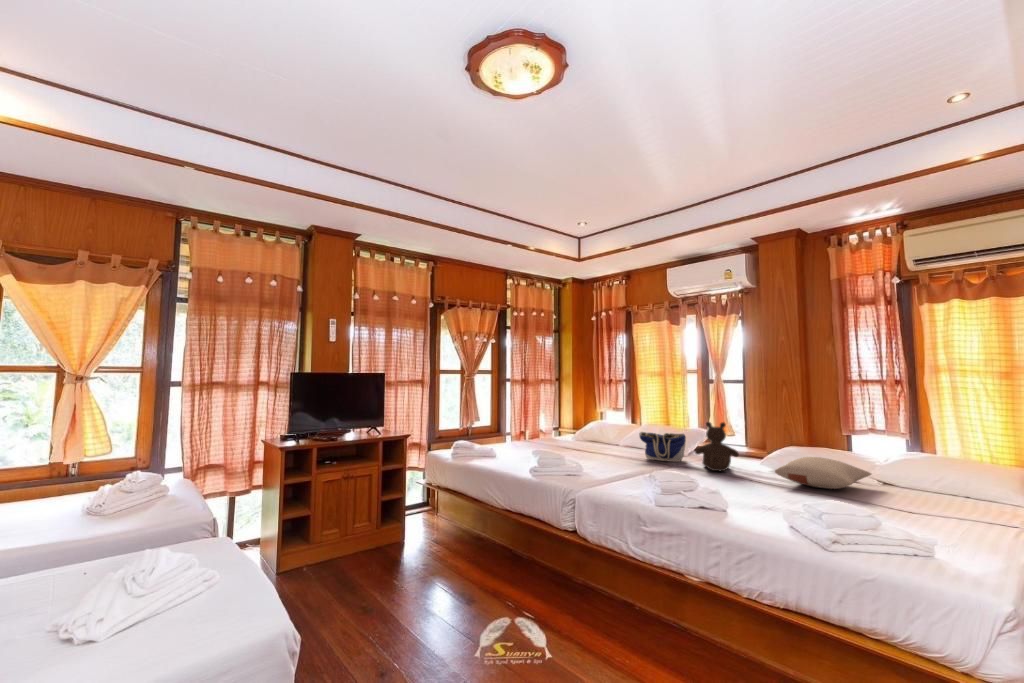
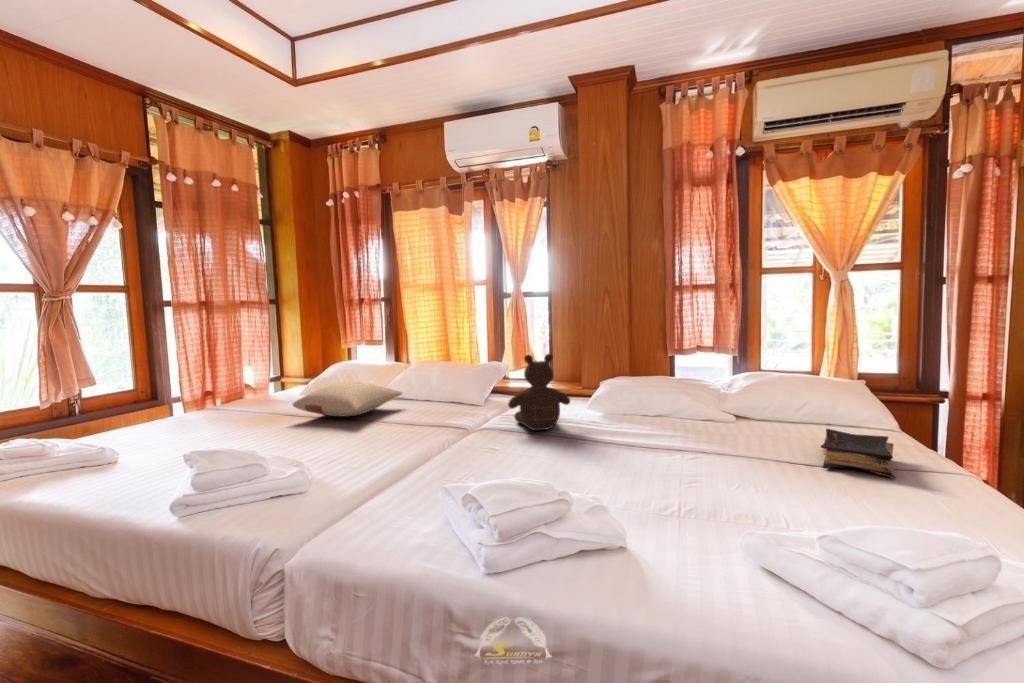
tote bag: present [639,432,686,462] -> none [415,375,489,421]
pillow: present [775,457,871,489] -> present [293,381,402,416]
book: none [900,490,977,522] -> present [821,429,896,479]

